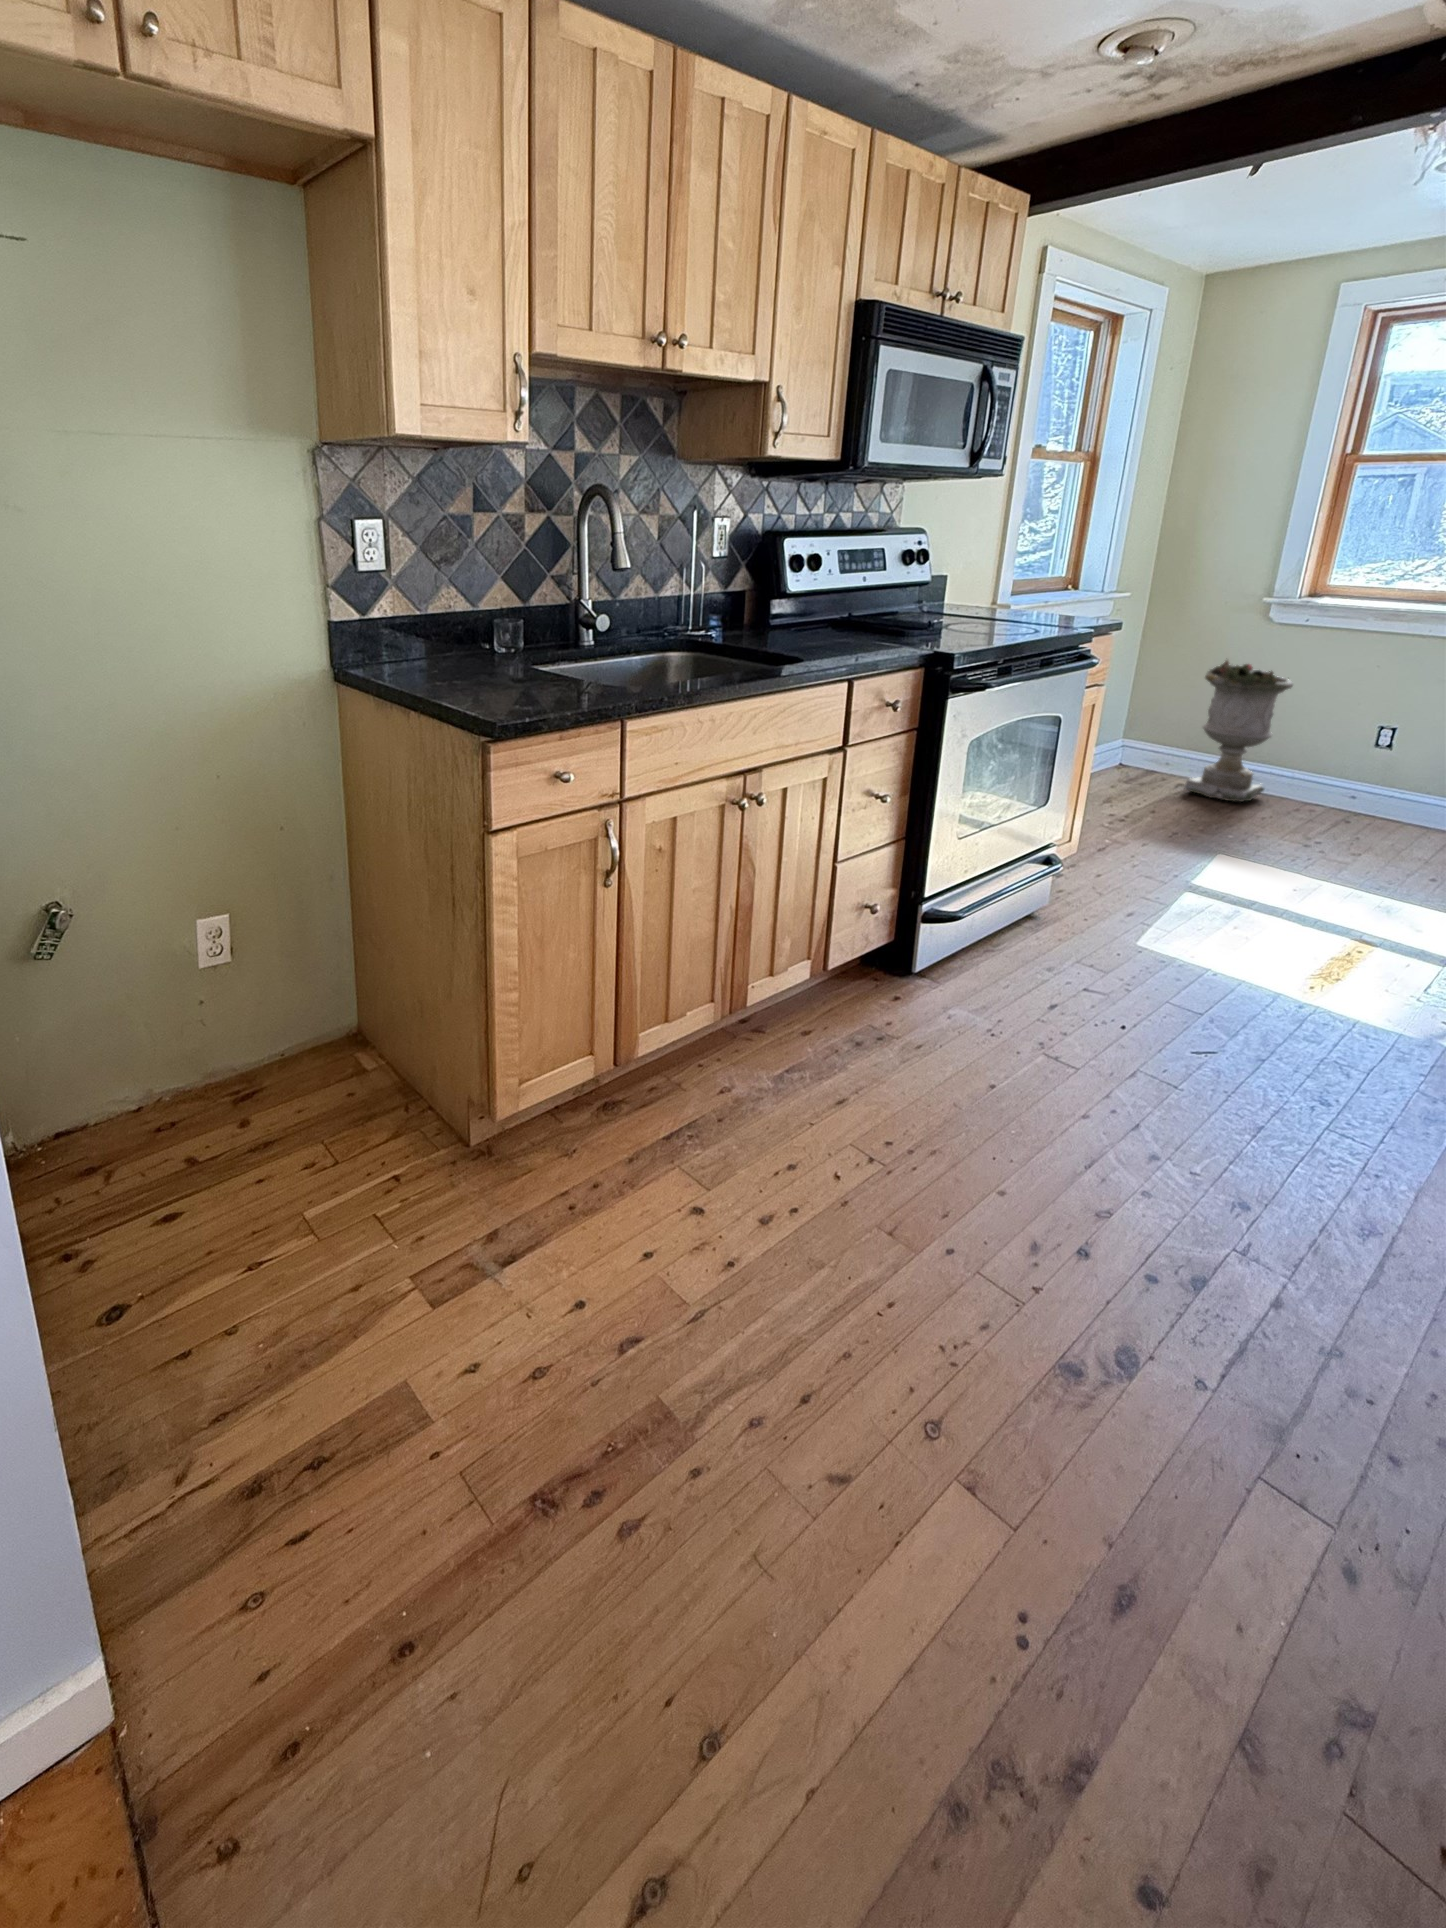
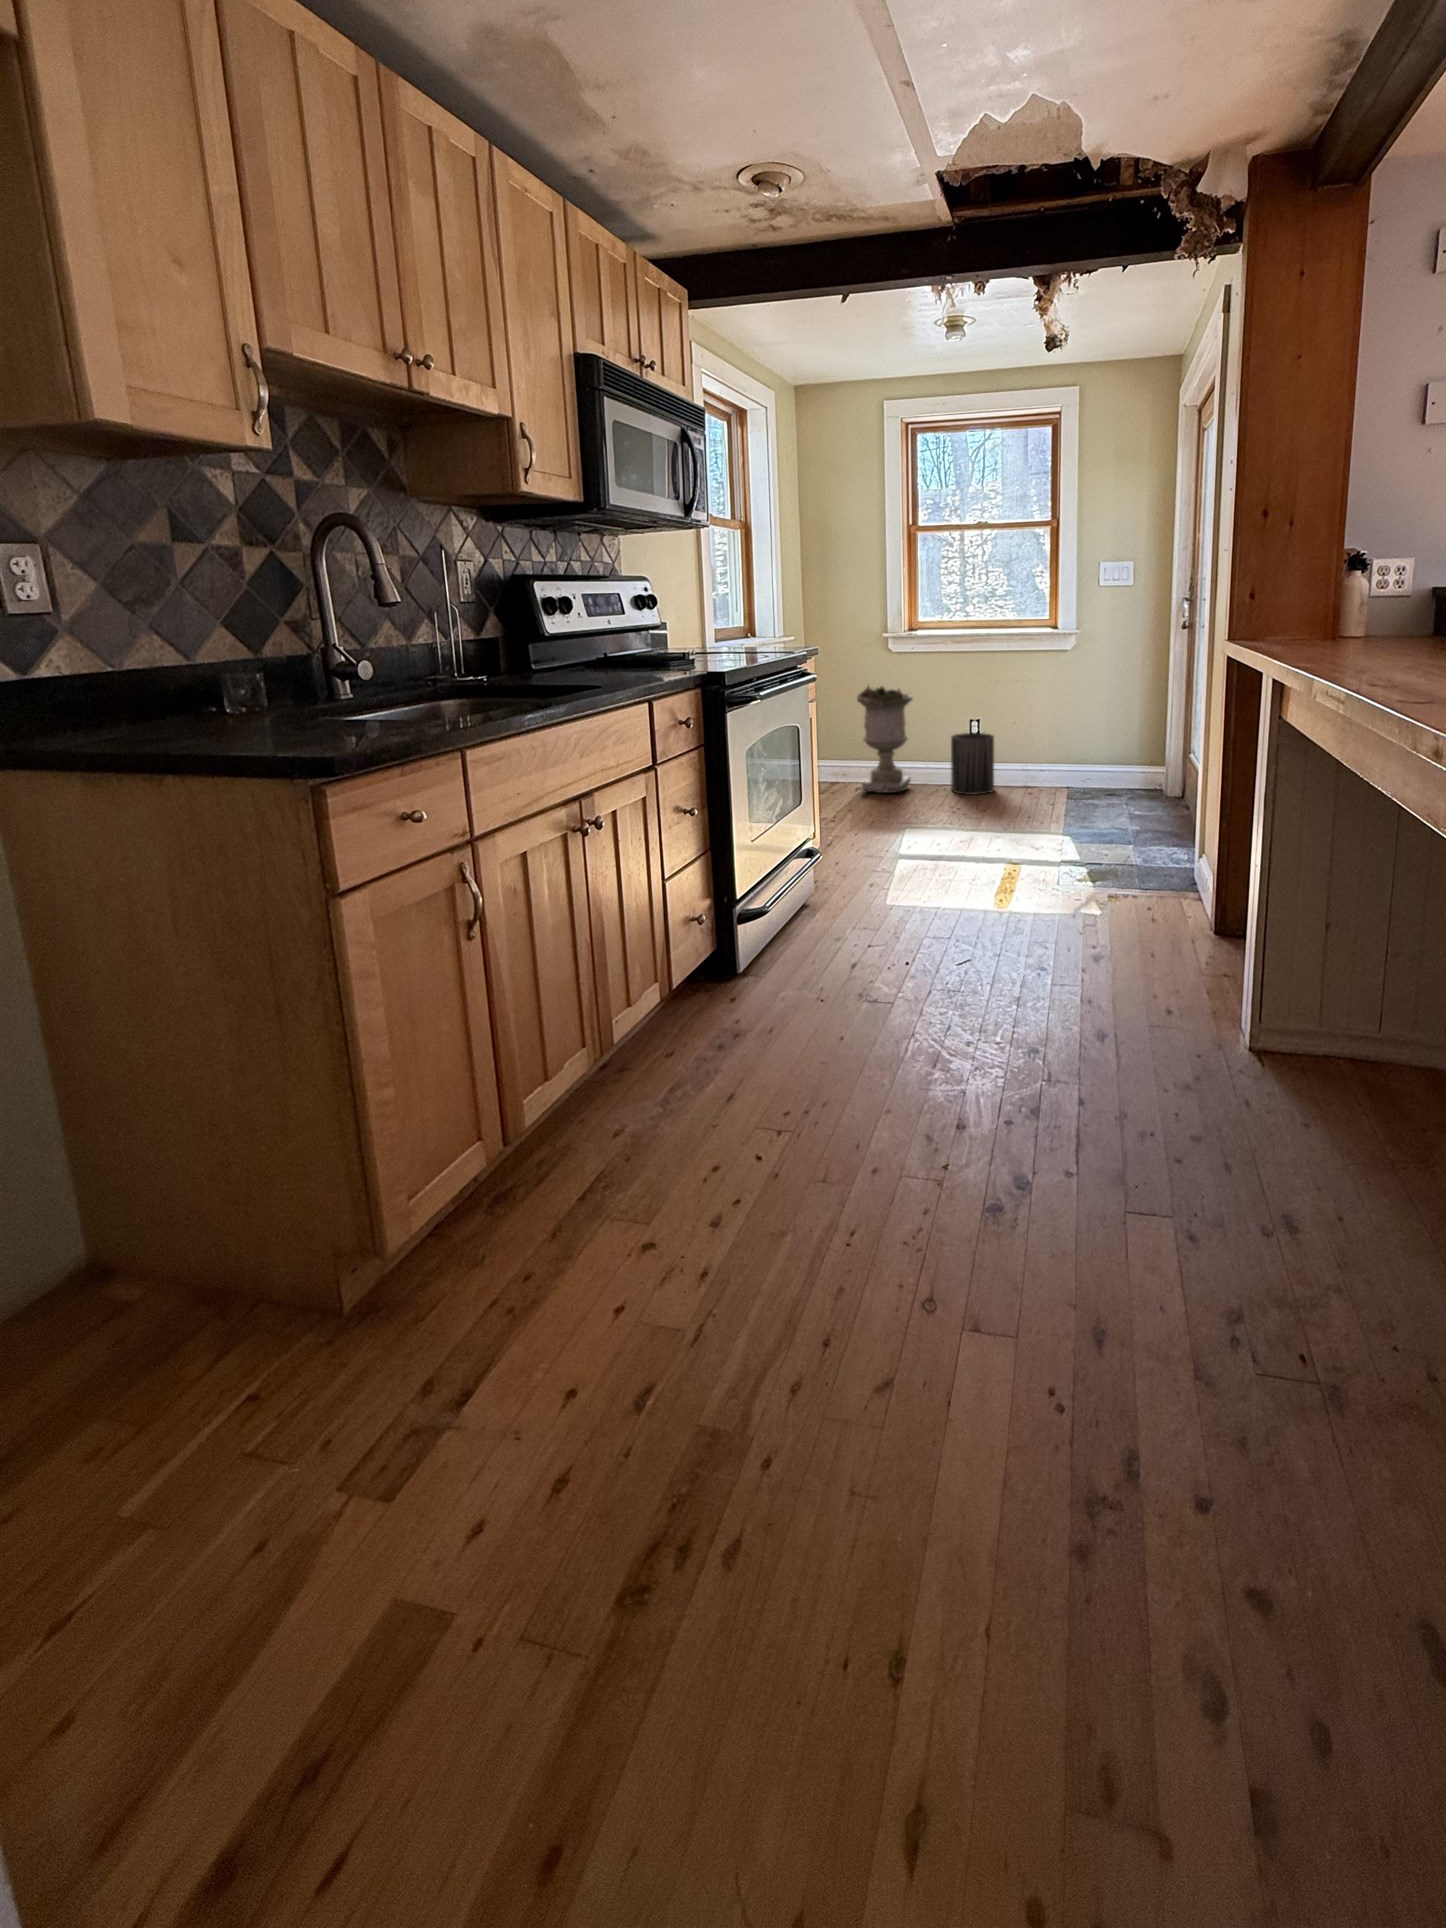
trash can: none [1325,742,1422,832] -> present [951,733,994,795]

